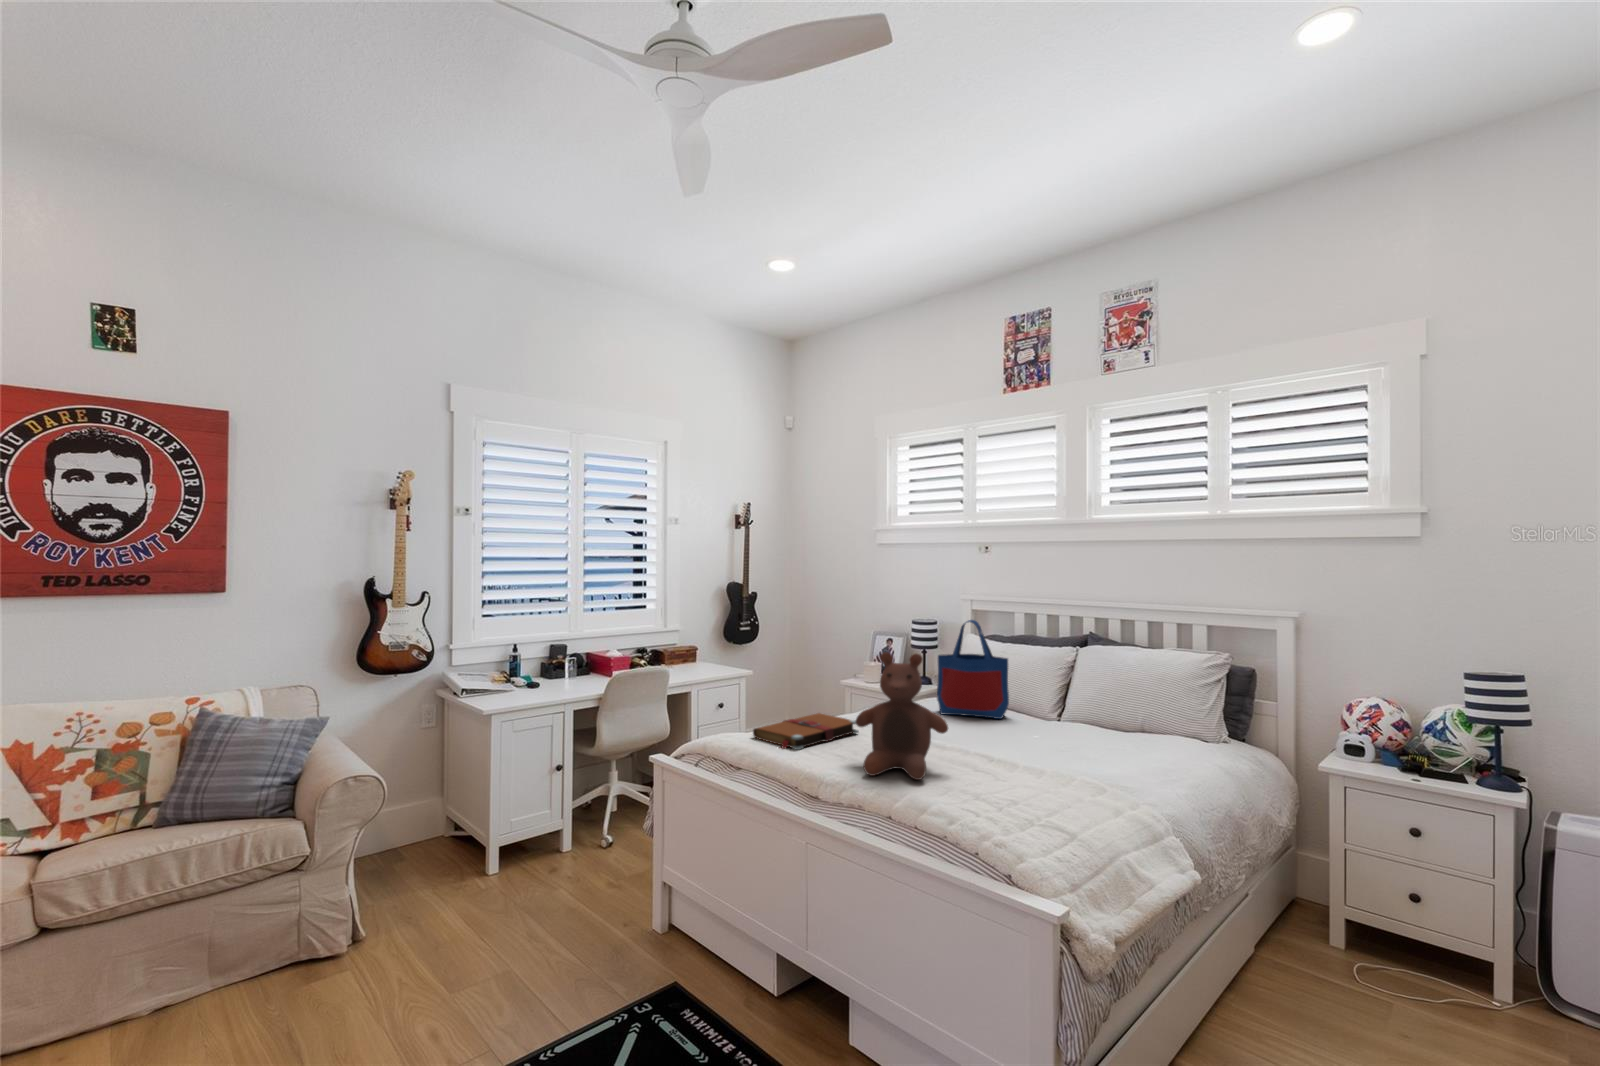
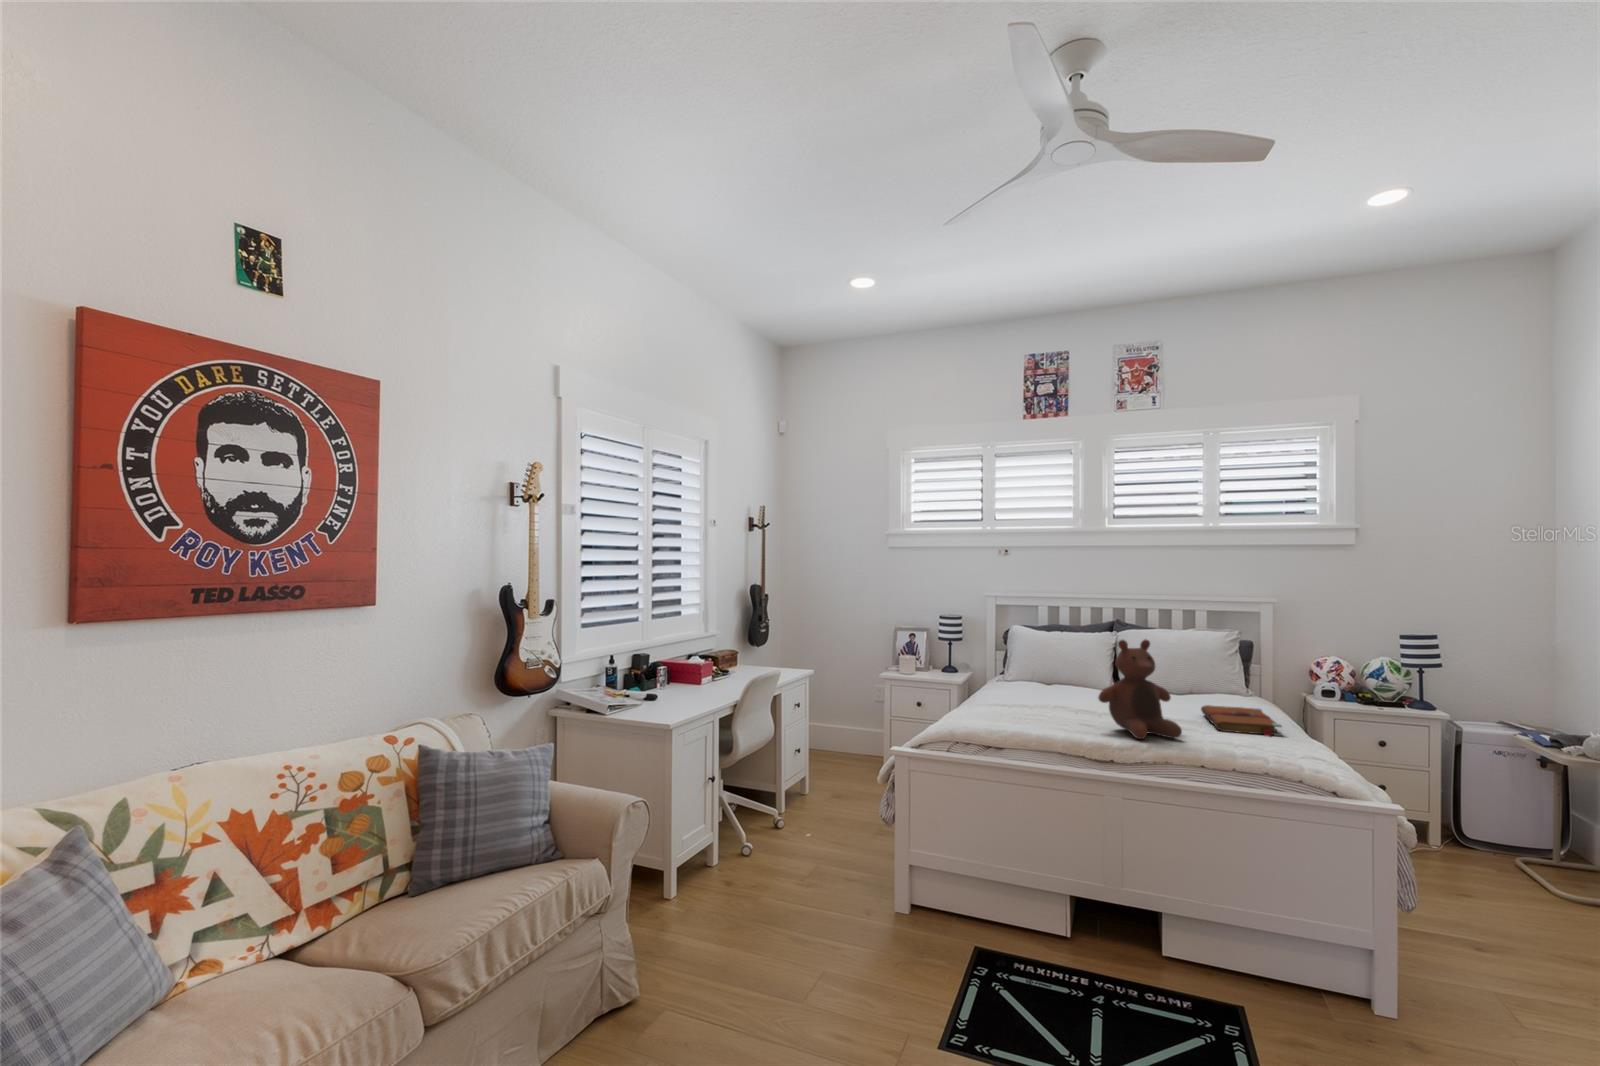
tote bag: present [937,620,1009,719] -> none [1038,613,1097,694]
book: present [753,713,859,750] -> present [1201,705,1282,736]

